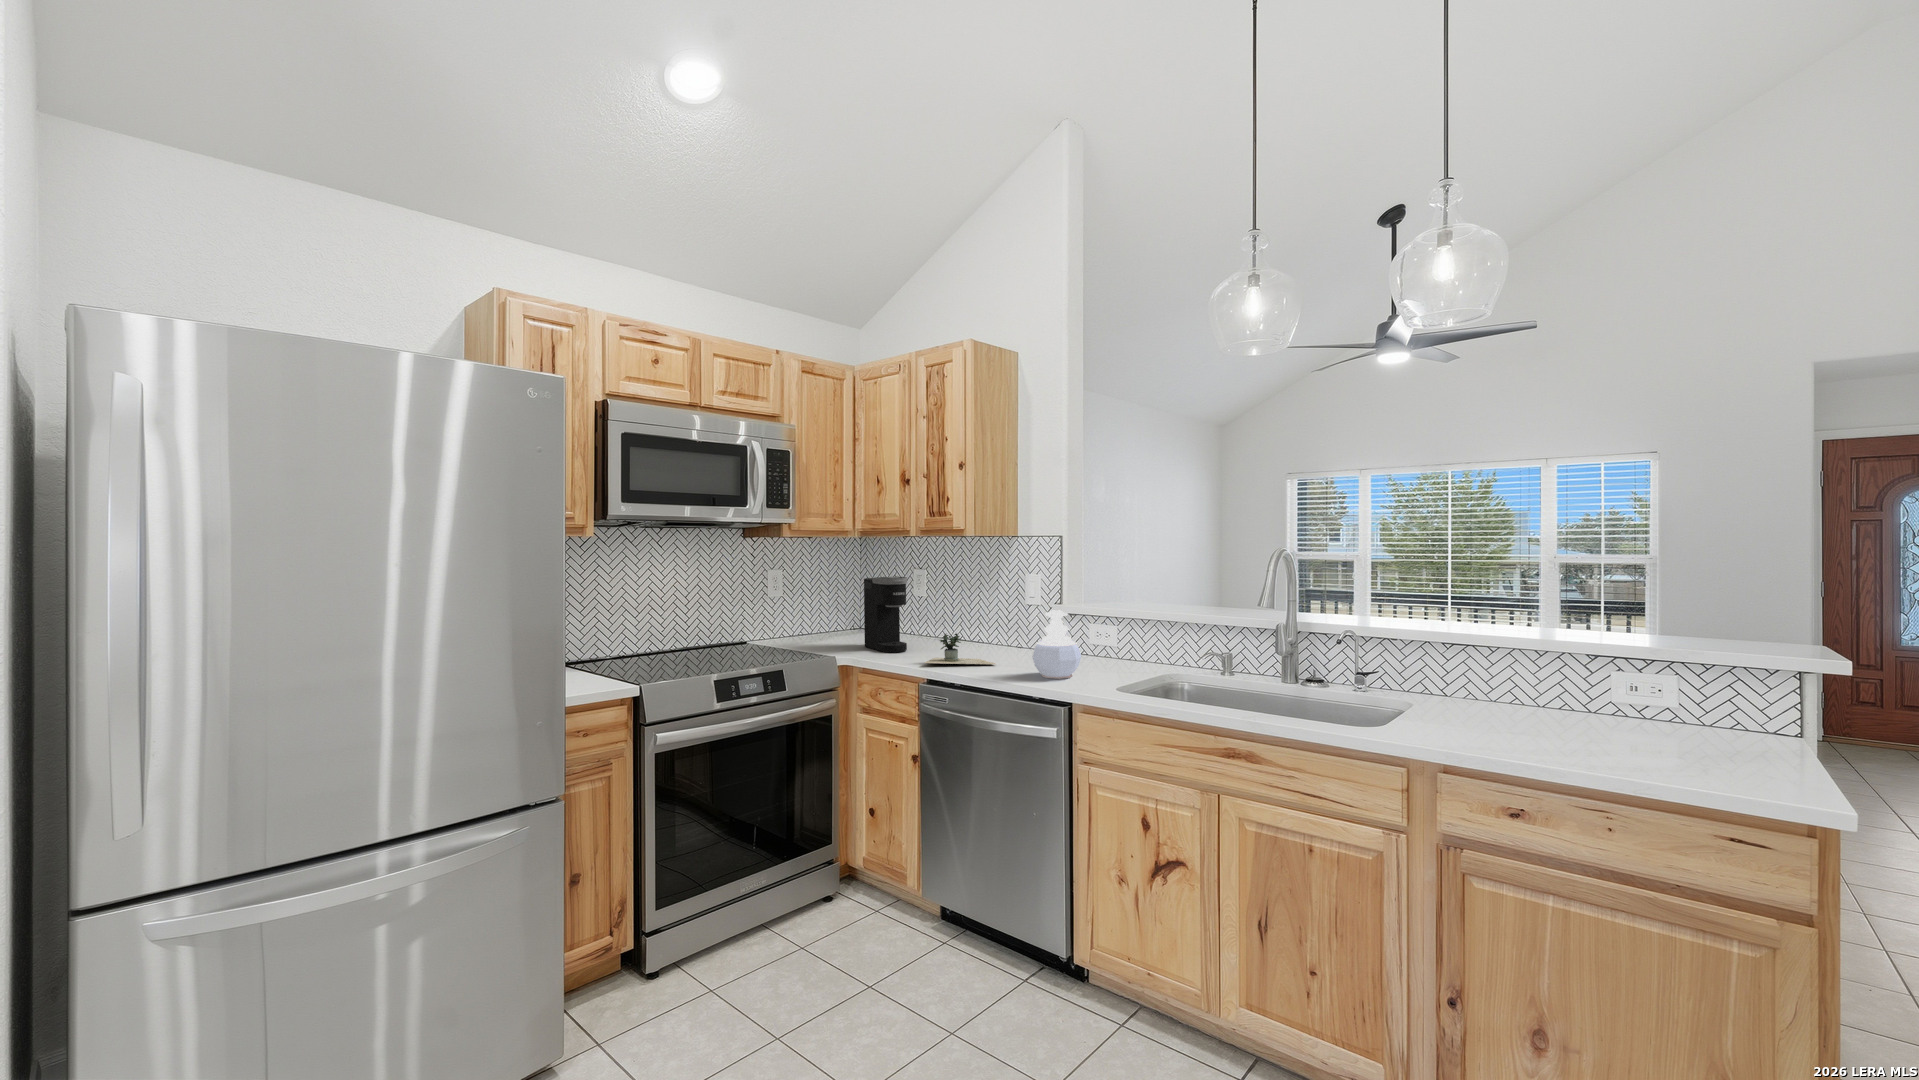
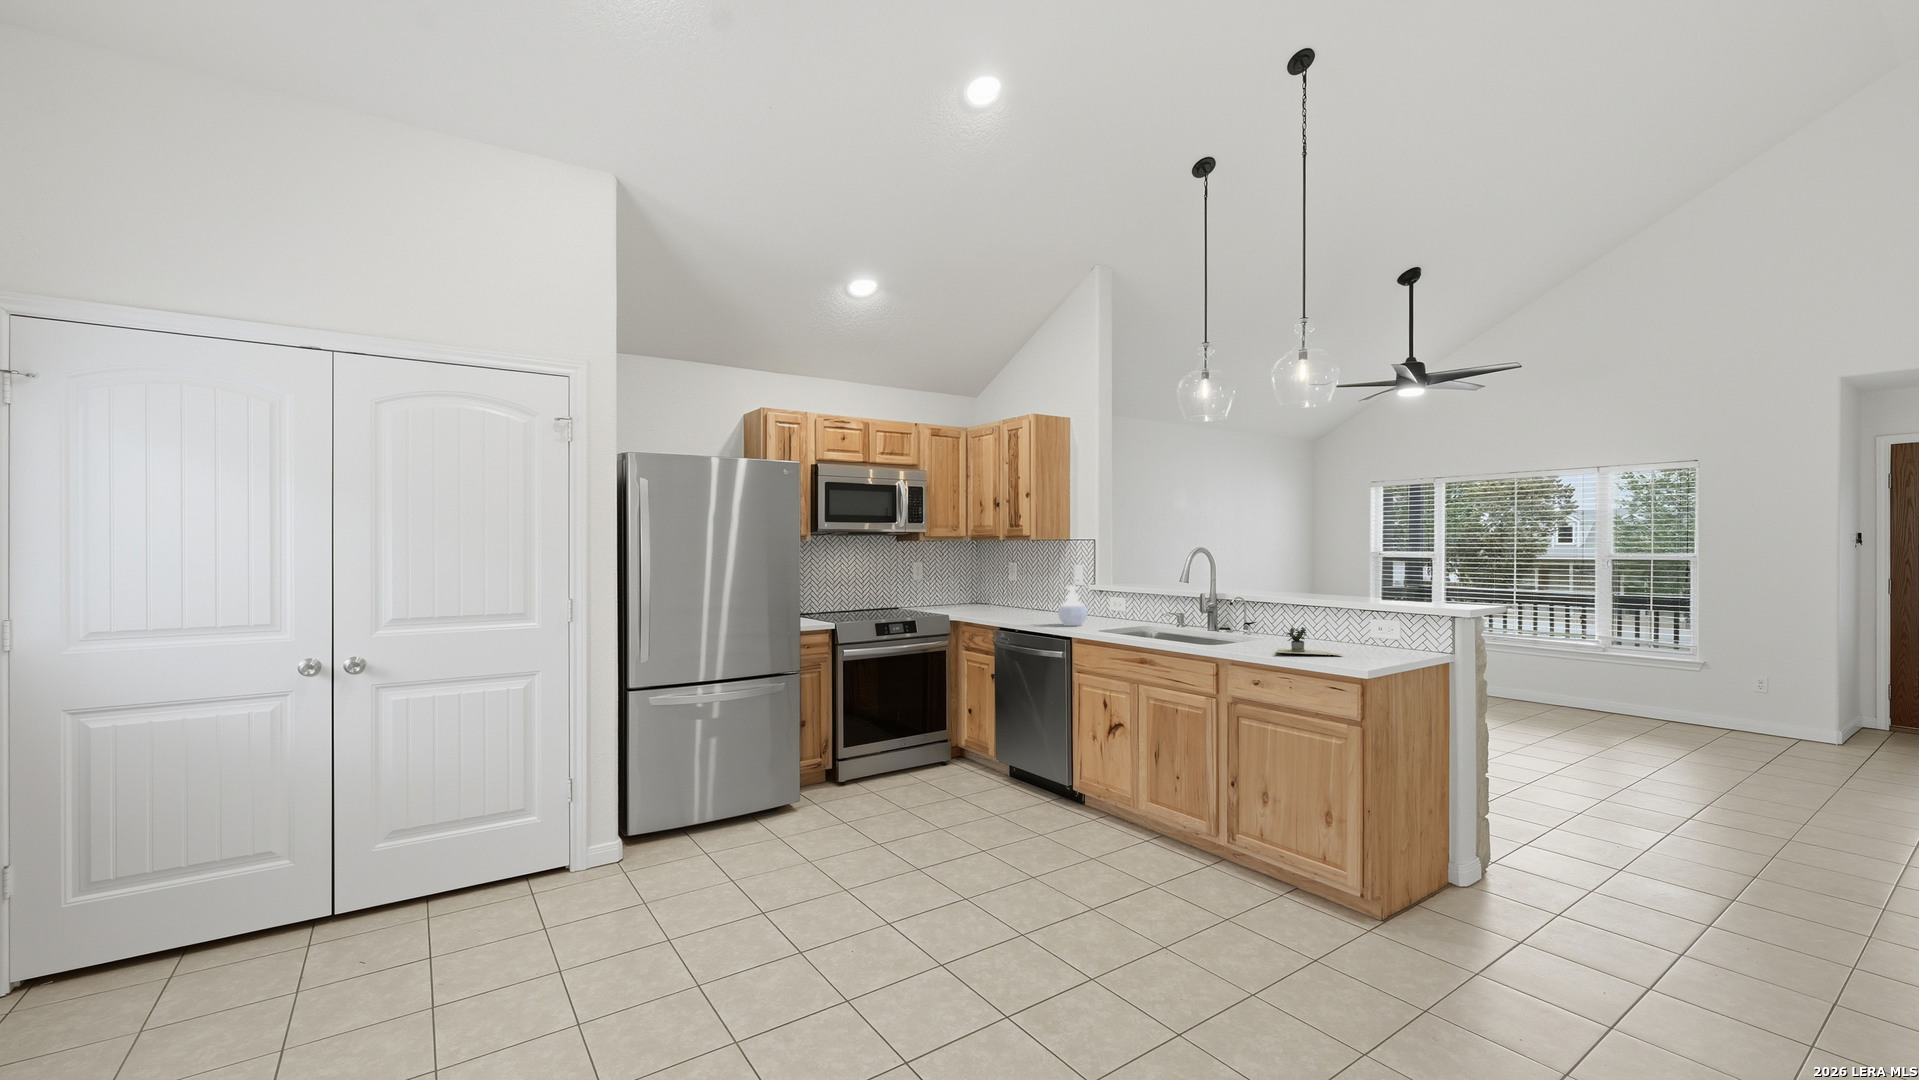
coffee maker: present [864,576,907,652] -> none [970,566,995,614]
potted plant: present [925,633,1021,664] -> present [1276,627,1366,655]

